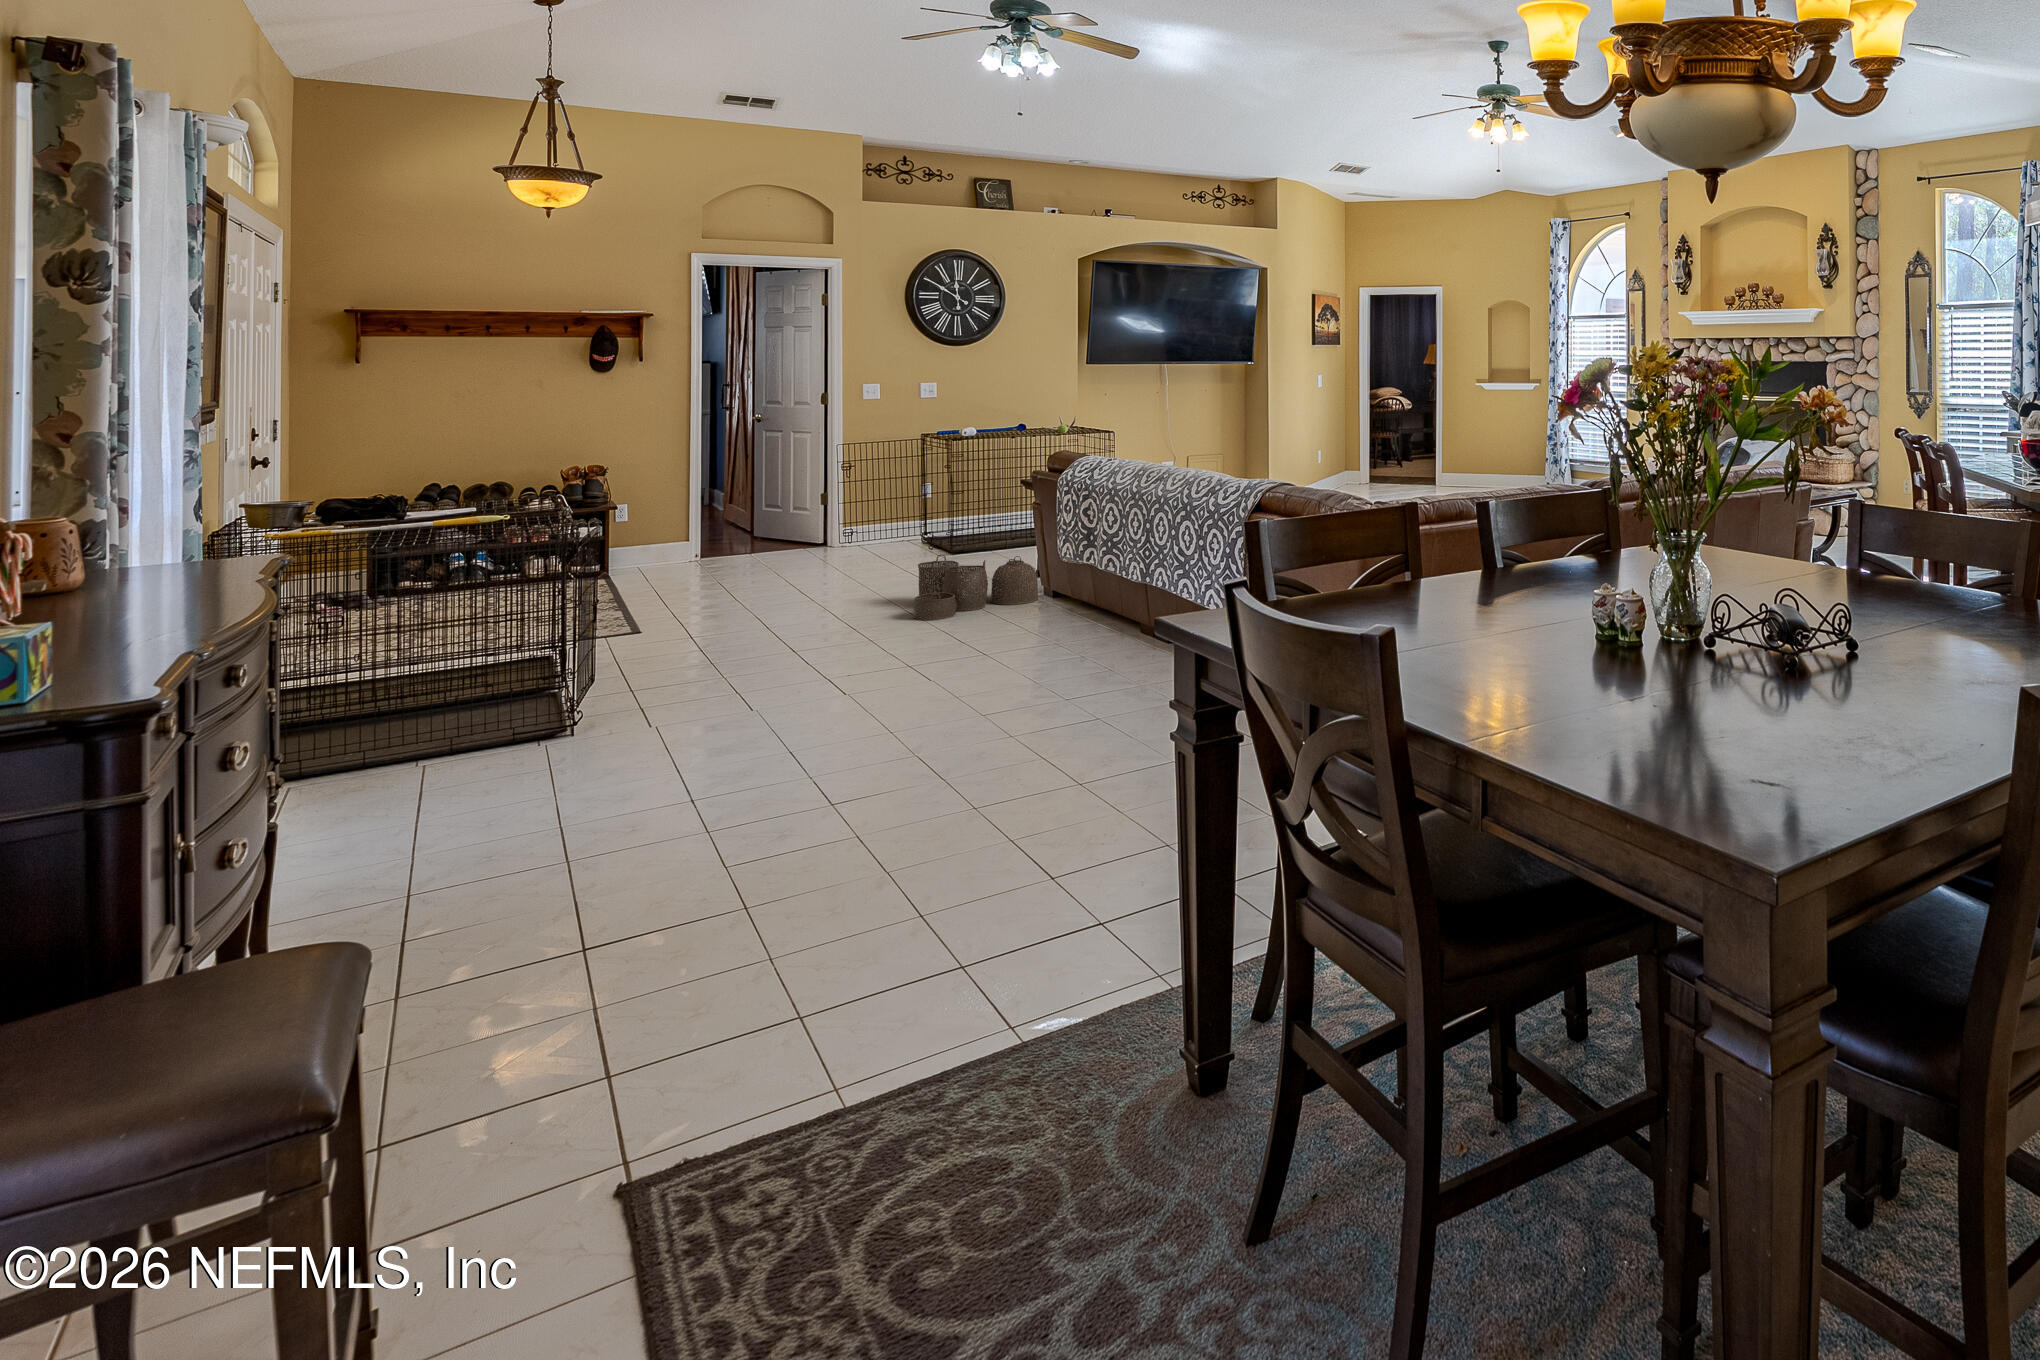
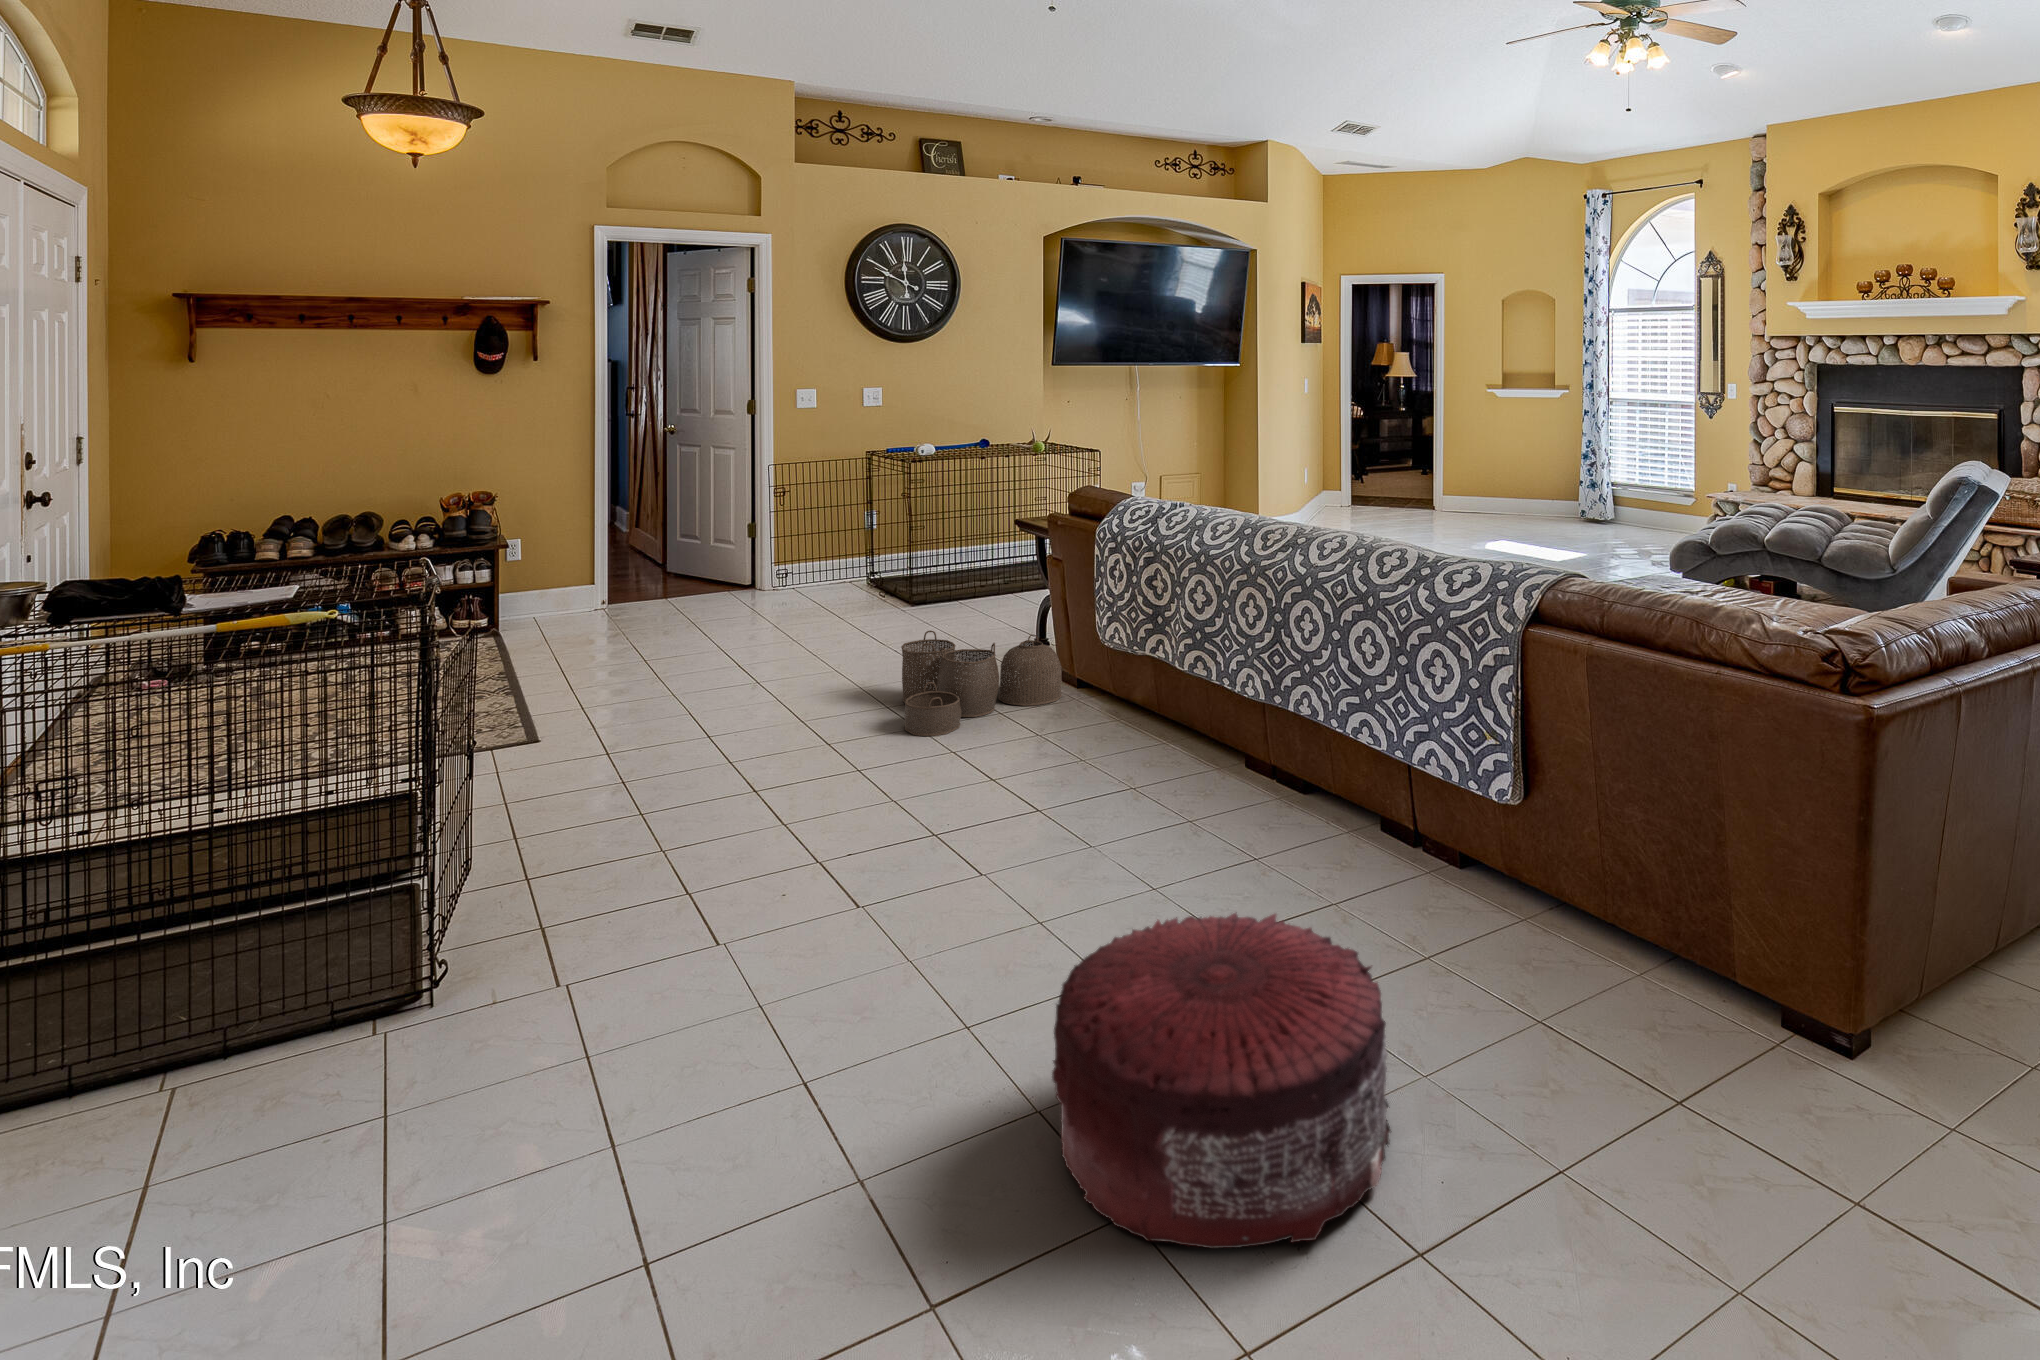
pouf: none [922,652,1109,776] -> present [1052,913,1391,1249]

